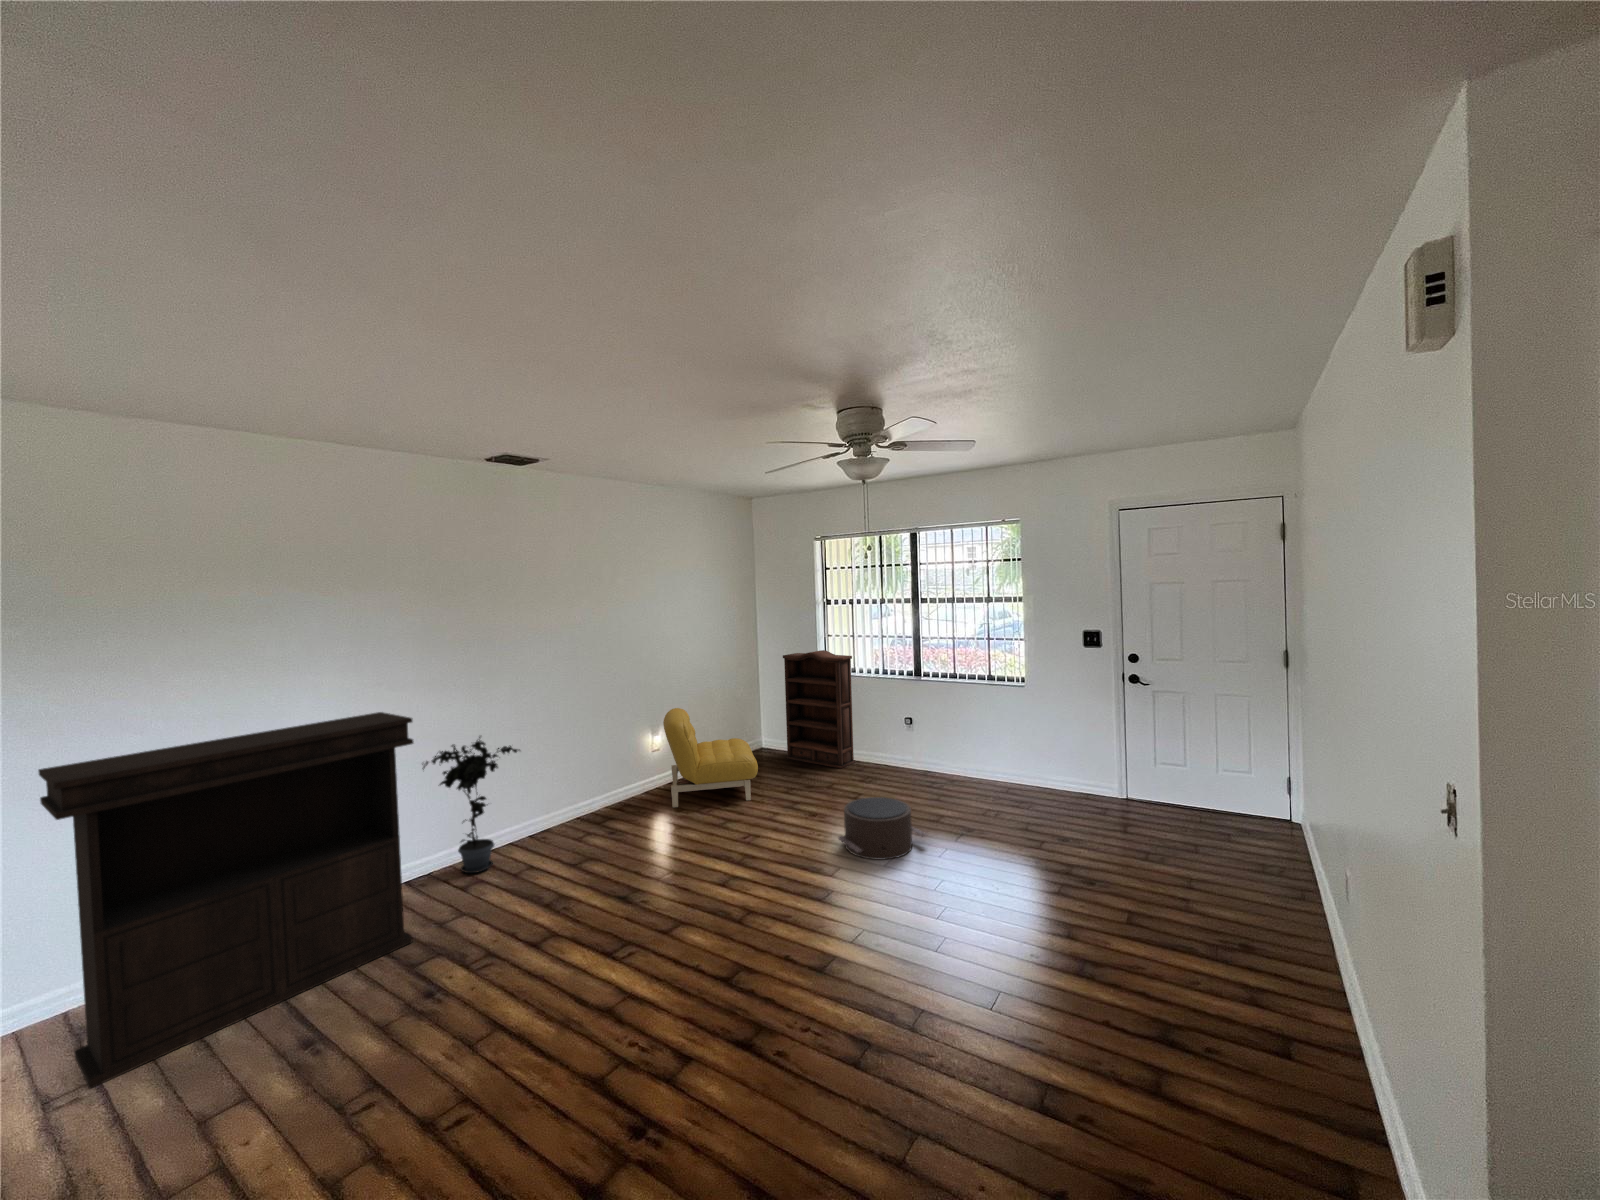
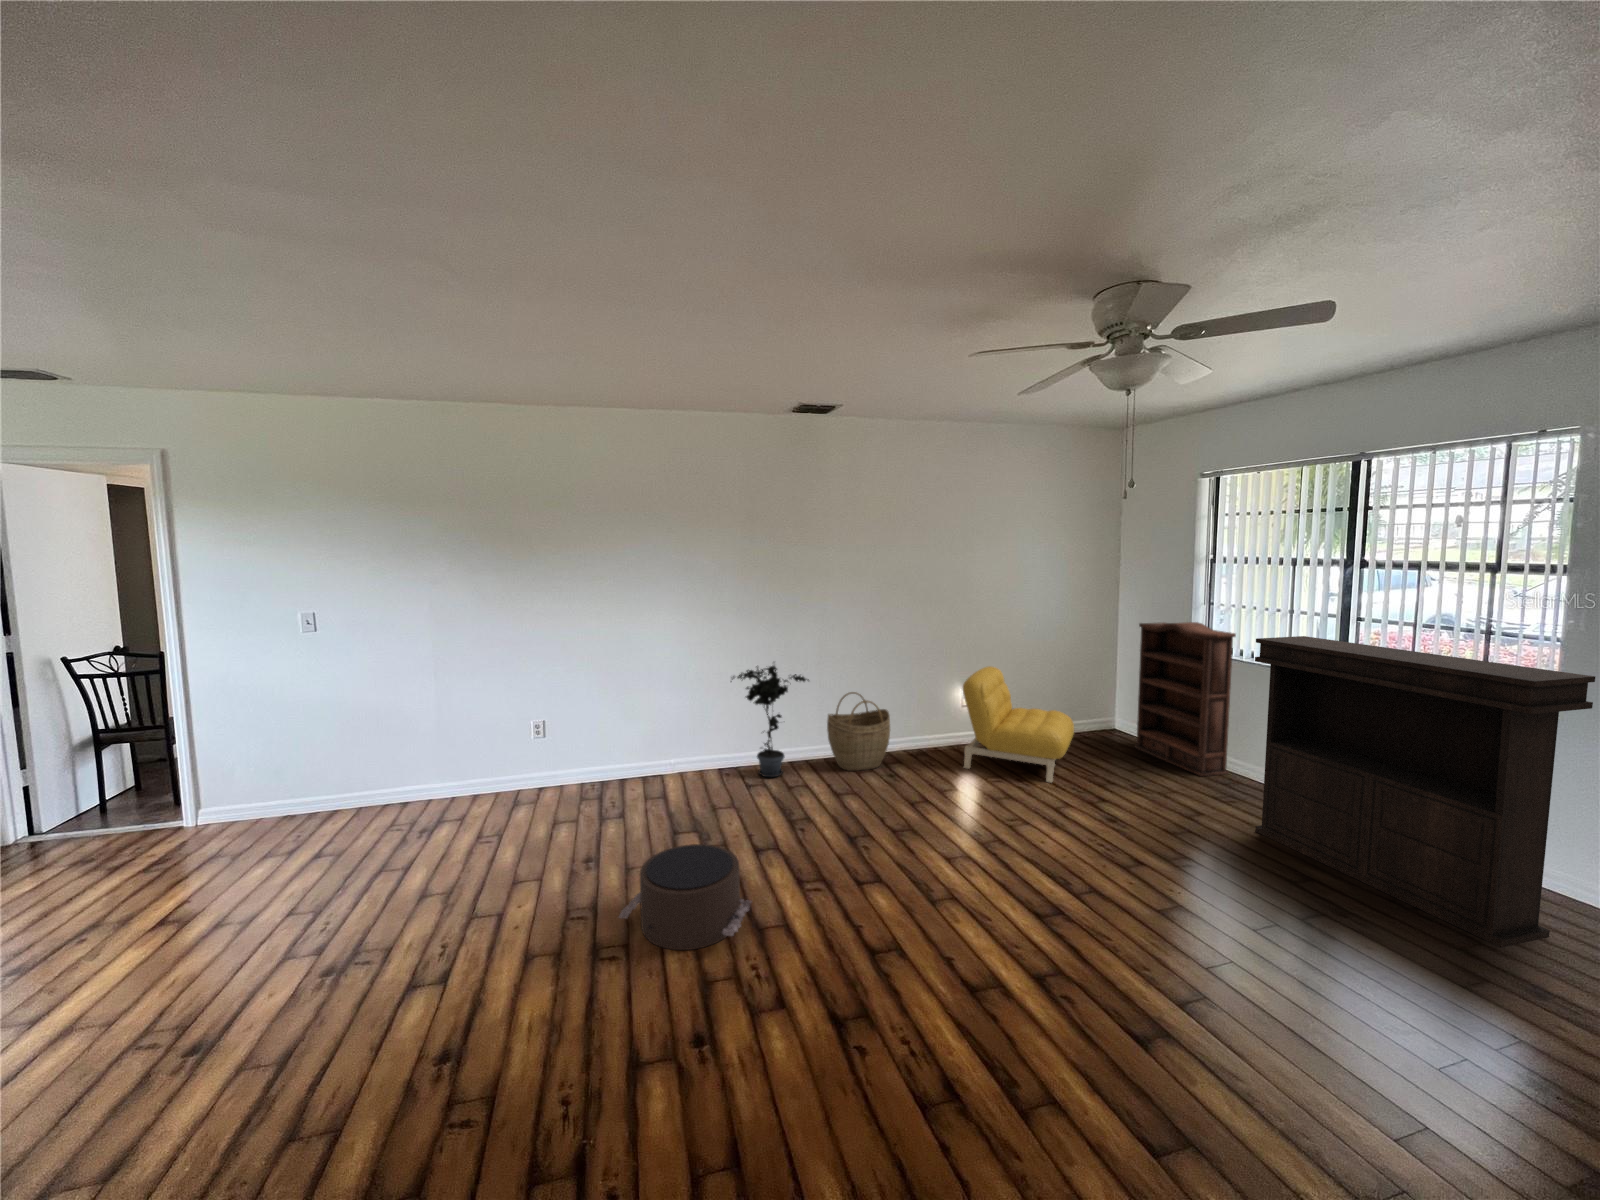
console table: present [38,712,414,1088] -> present [1255,636,1595,947]
woven basket: none [533,755,603,840] -> present [827,692,890,771]
pouf: present [838,797,927,860] -> present [619,844,751,950]

